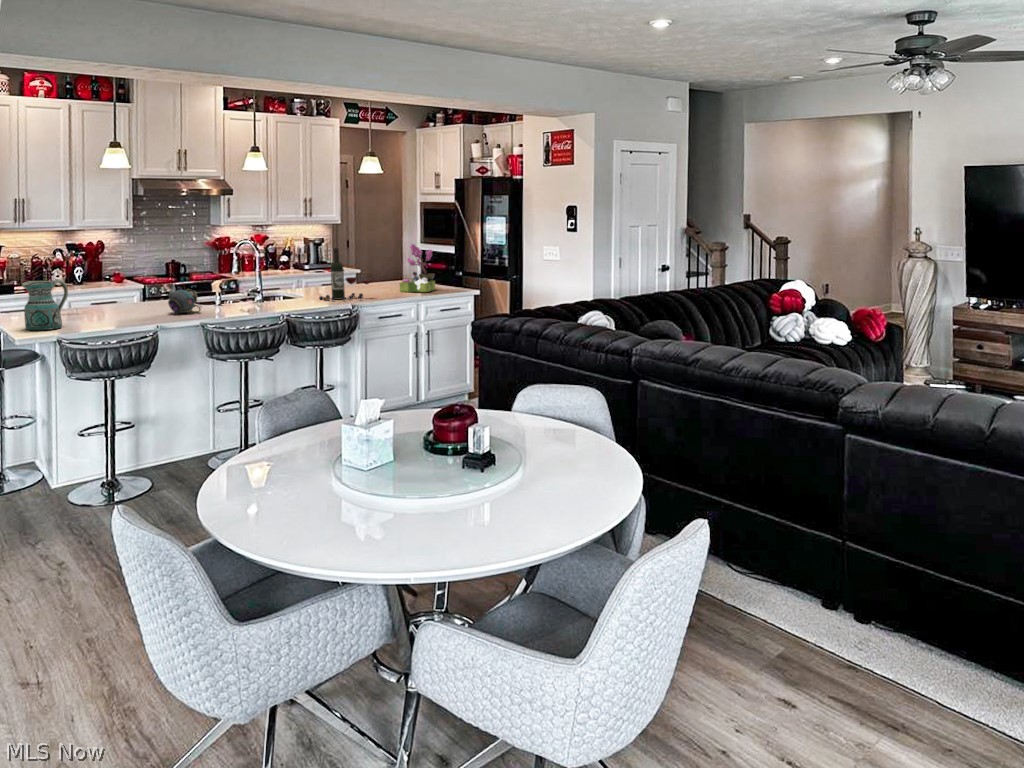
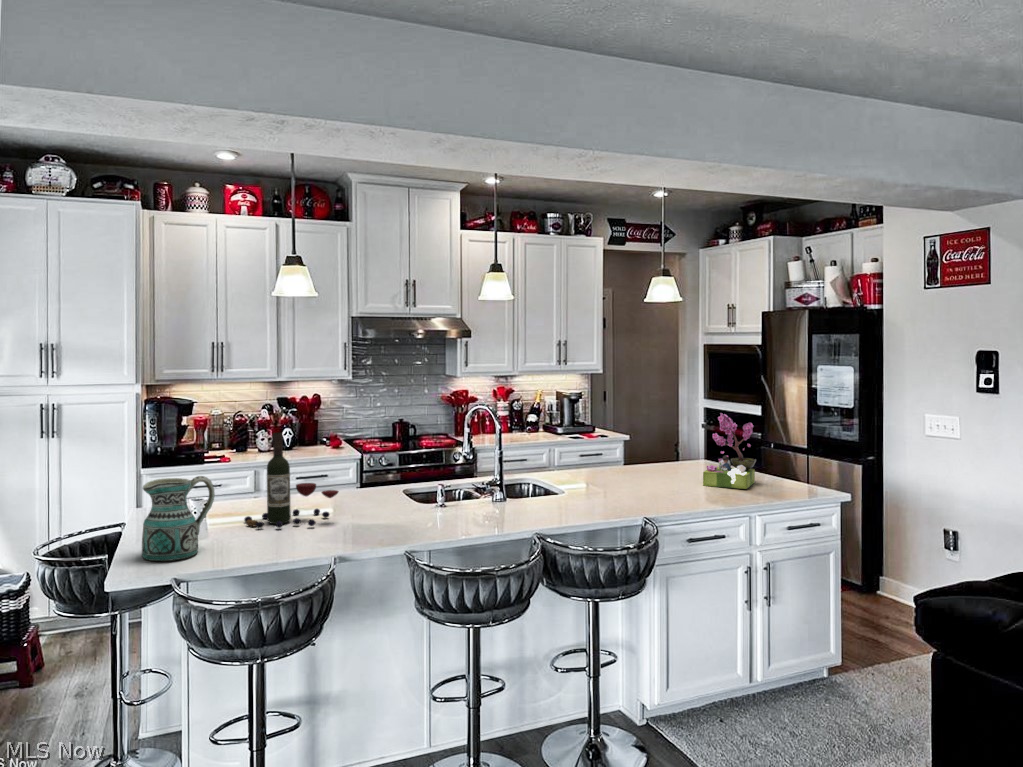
wine bottle: present [319,248,371,300] -> present [244,433,339,528]
teapot: present [168,285,202,314] -> none [367,479,416,526]

